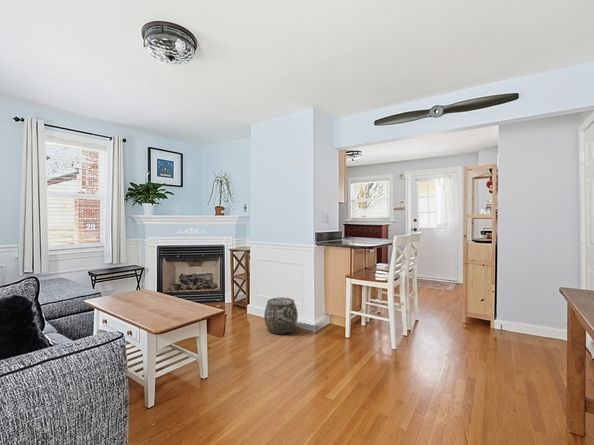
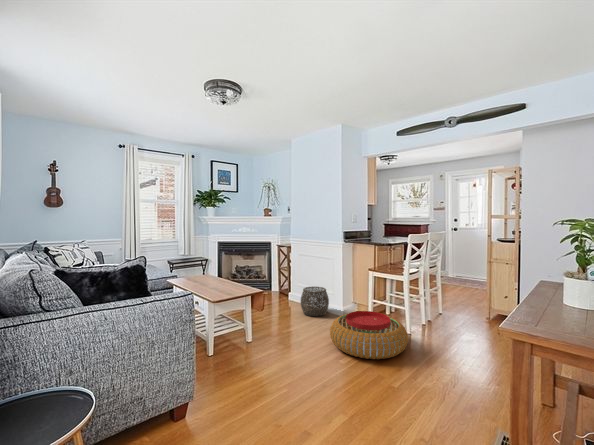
pouf: none [308,327,402,391] -> present [330,311,408,359]

